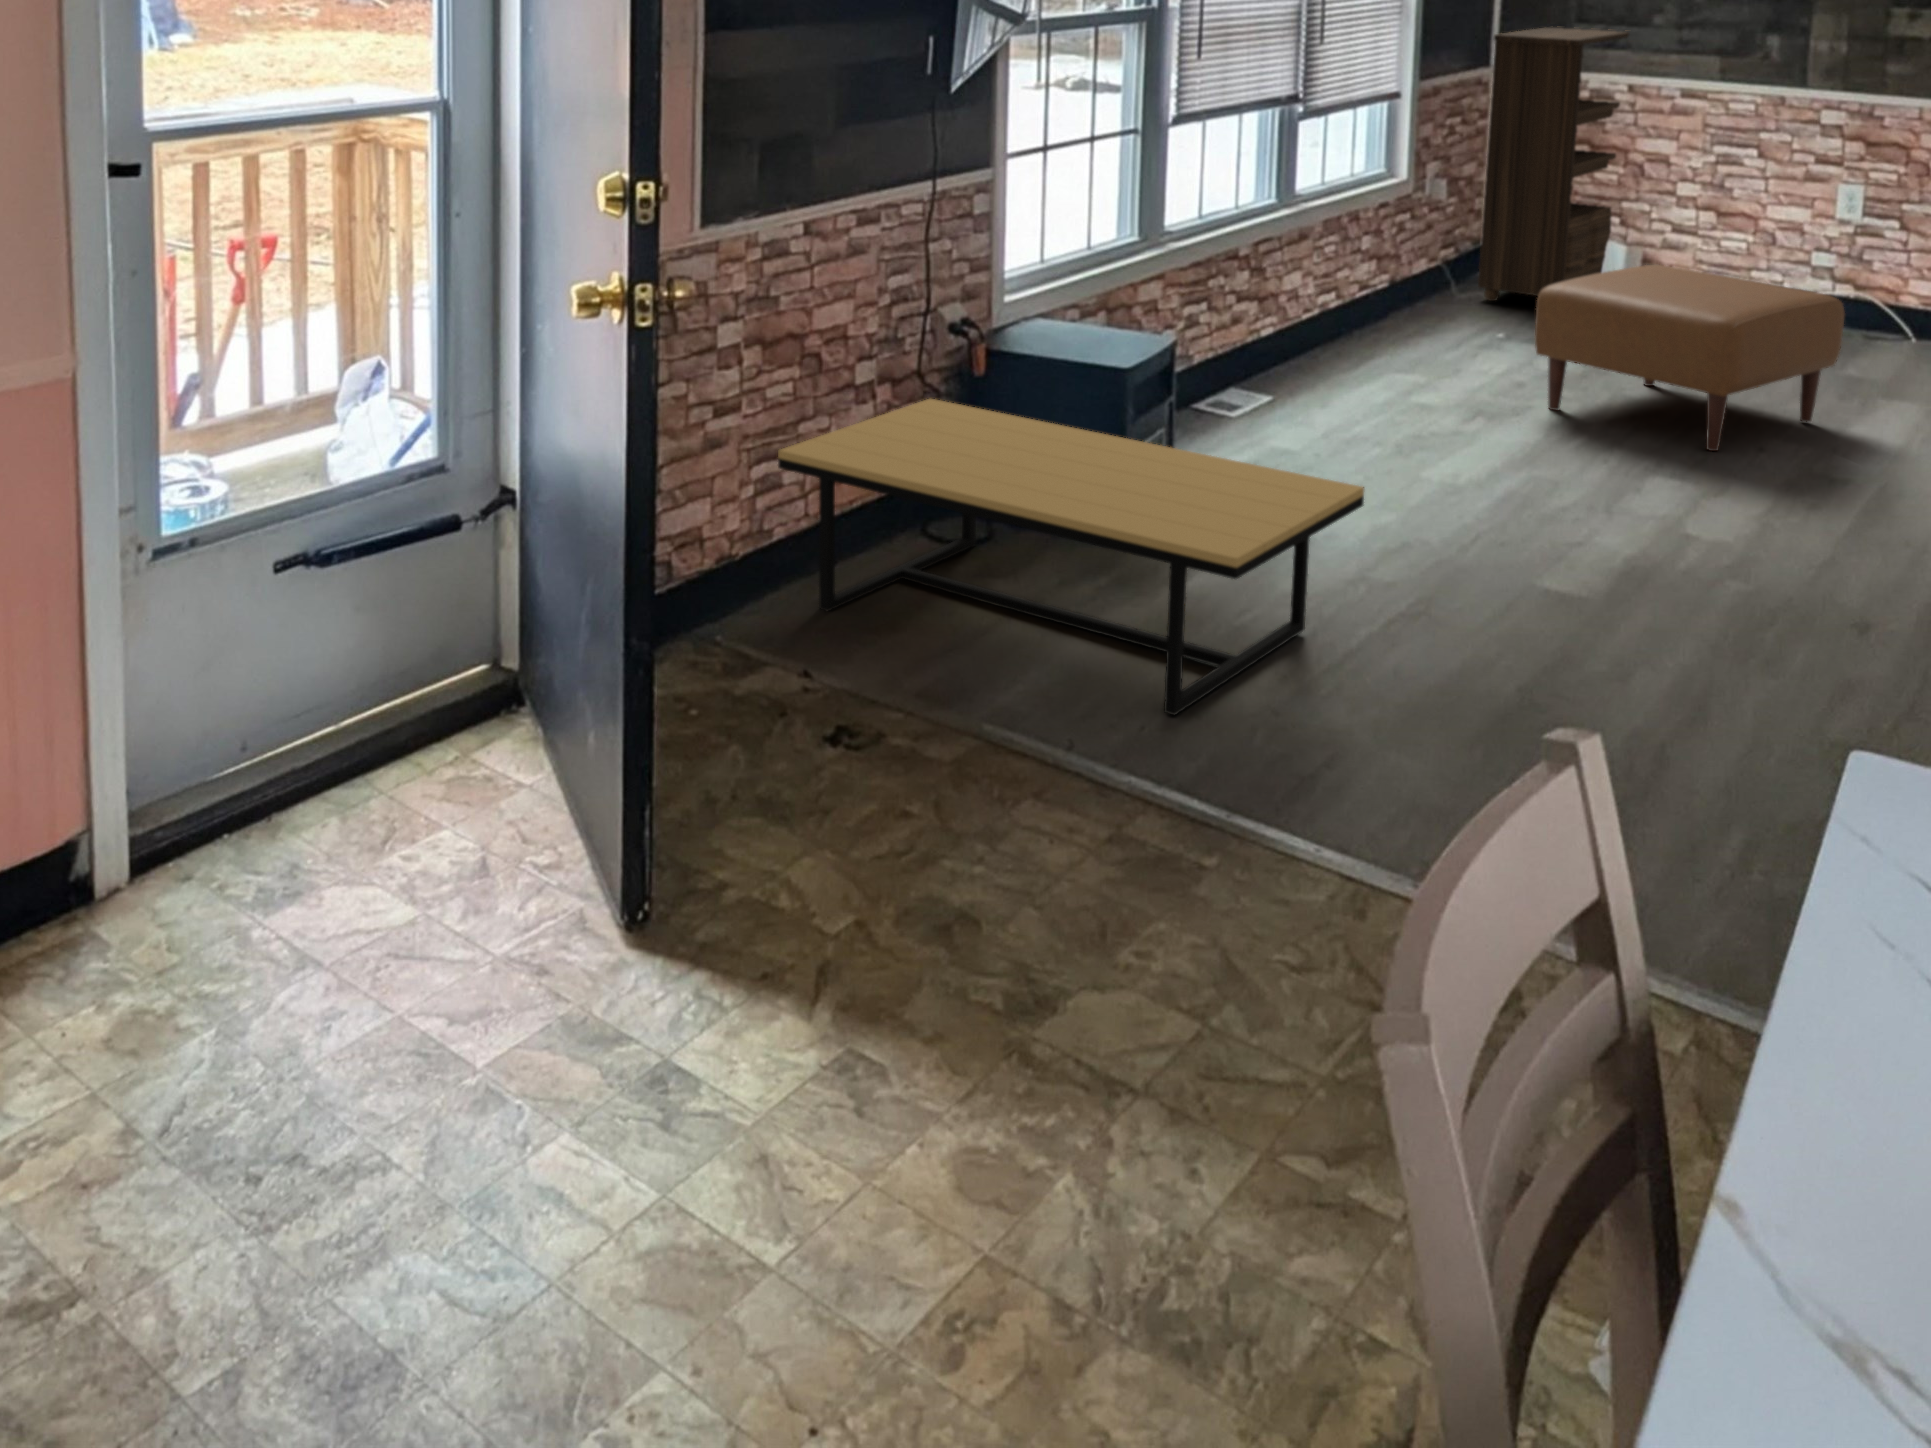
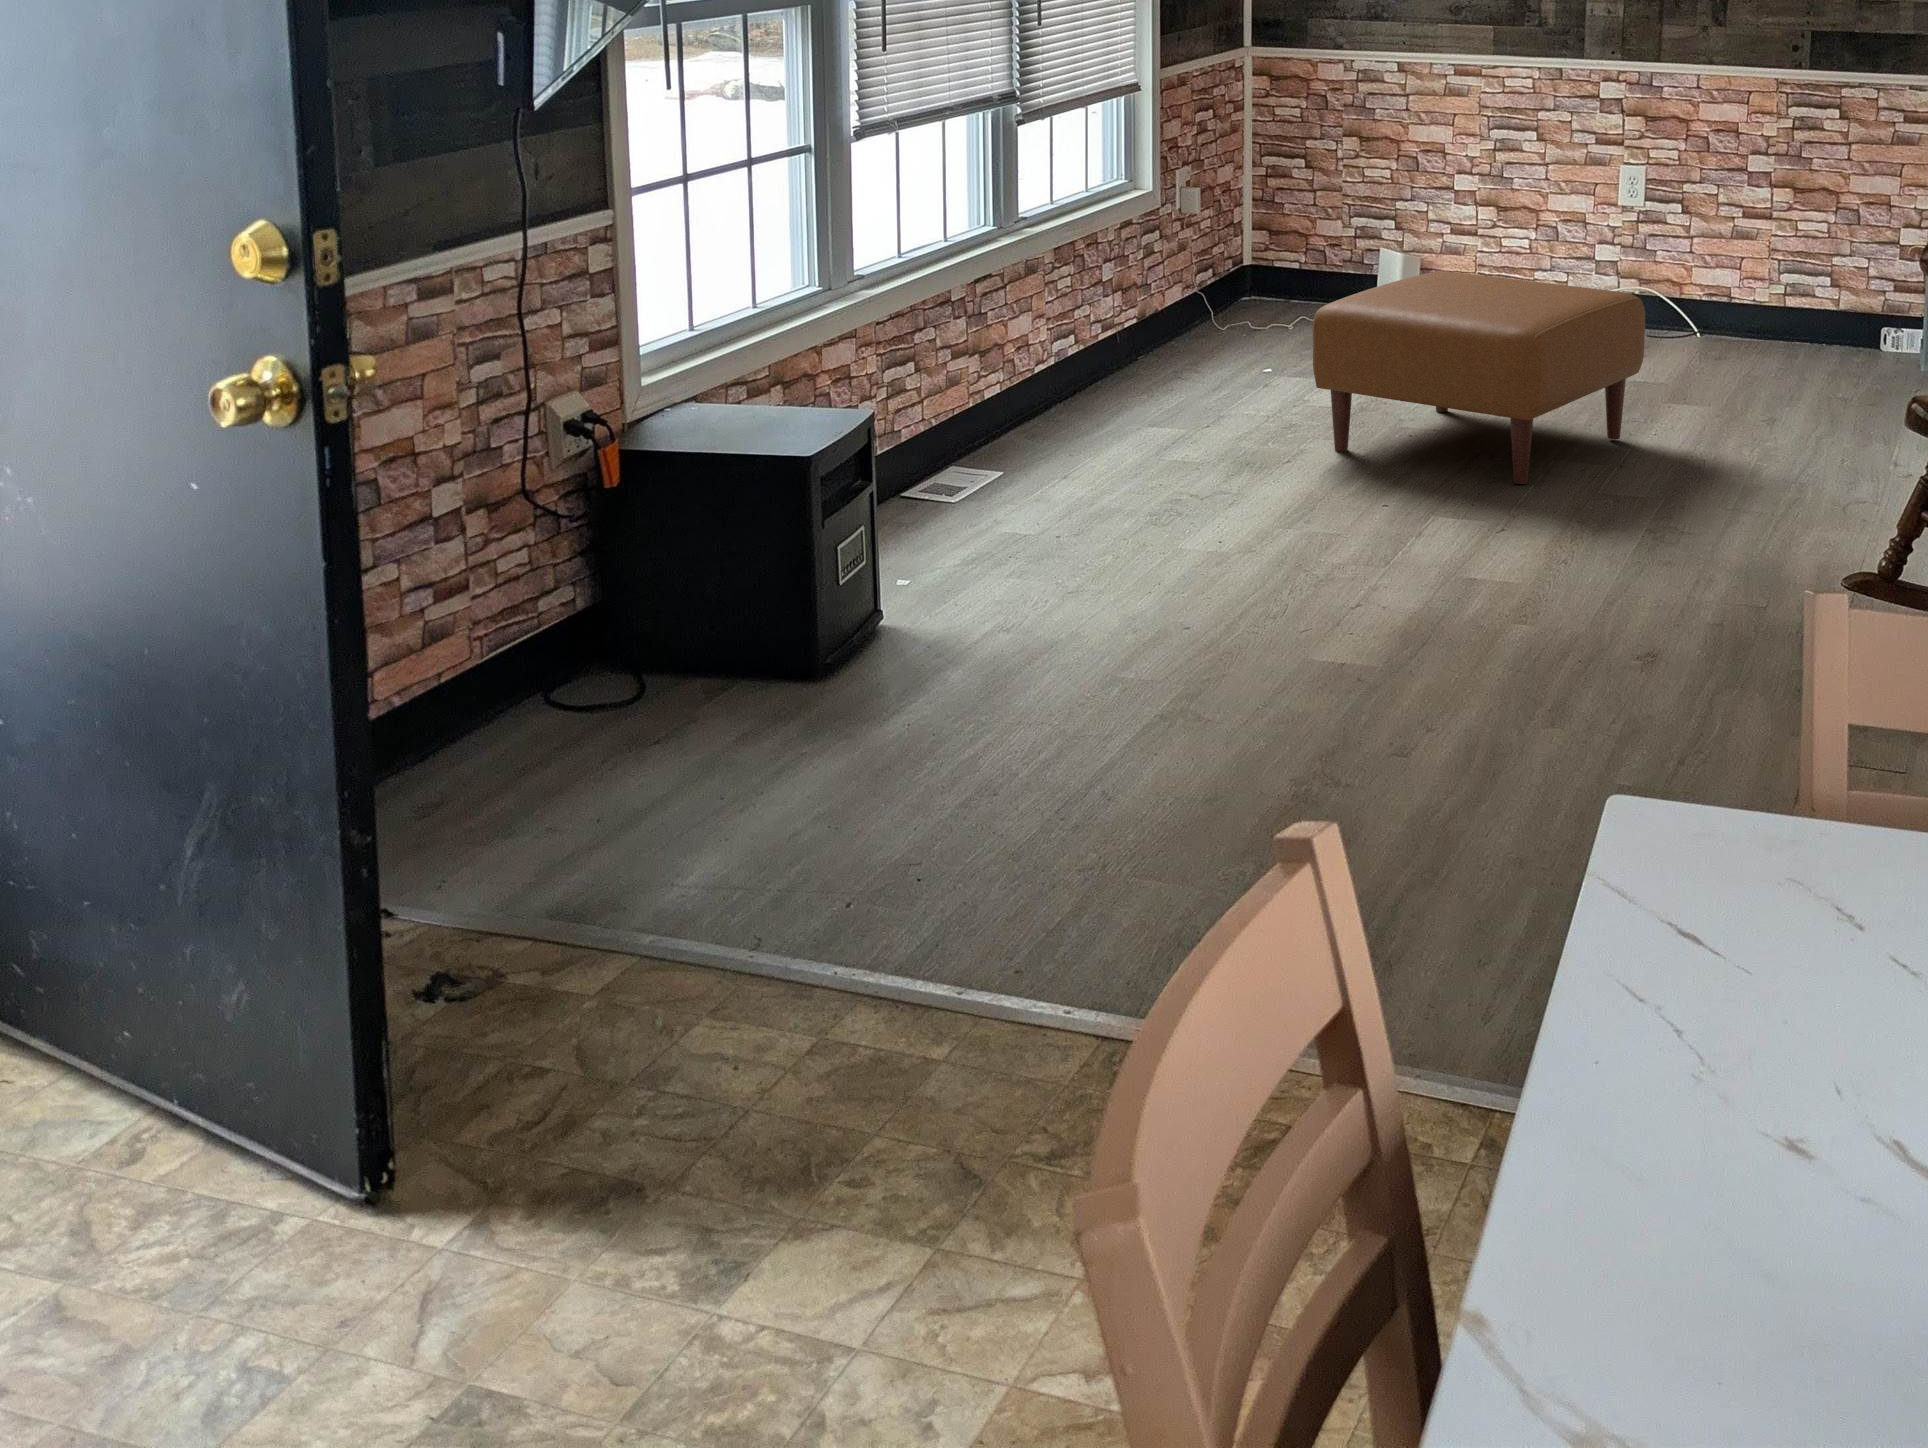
bookshelf: present [1478,27,1629,301] -> none [1237,3,1392,331]
coffee table: present [778,398,1364,715] -> none [309,525,1130,936]

